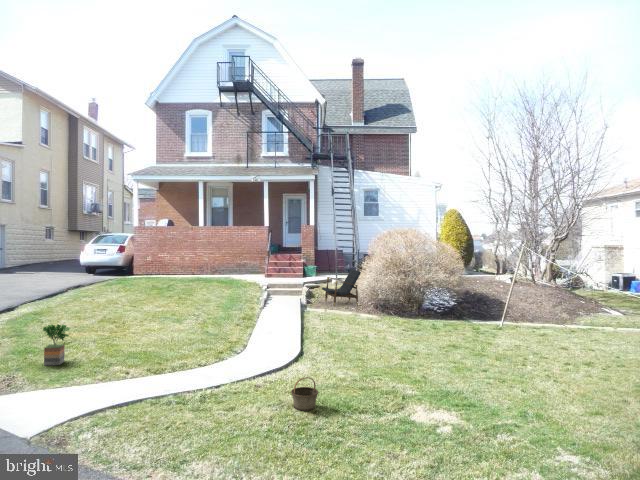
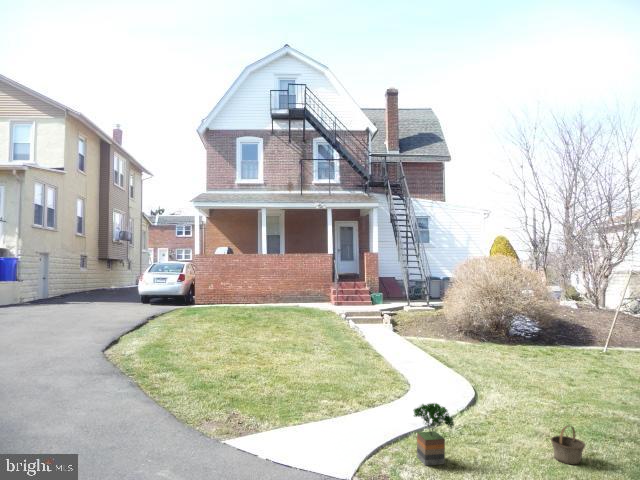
lounge chair: present [322,269,361,306] -> none [417,298,460,337]
potted tree: present [43,324,69,366] -> present [413,403,454,466]

